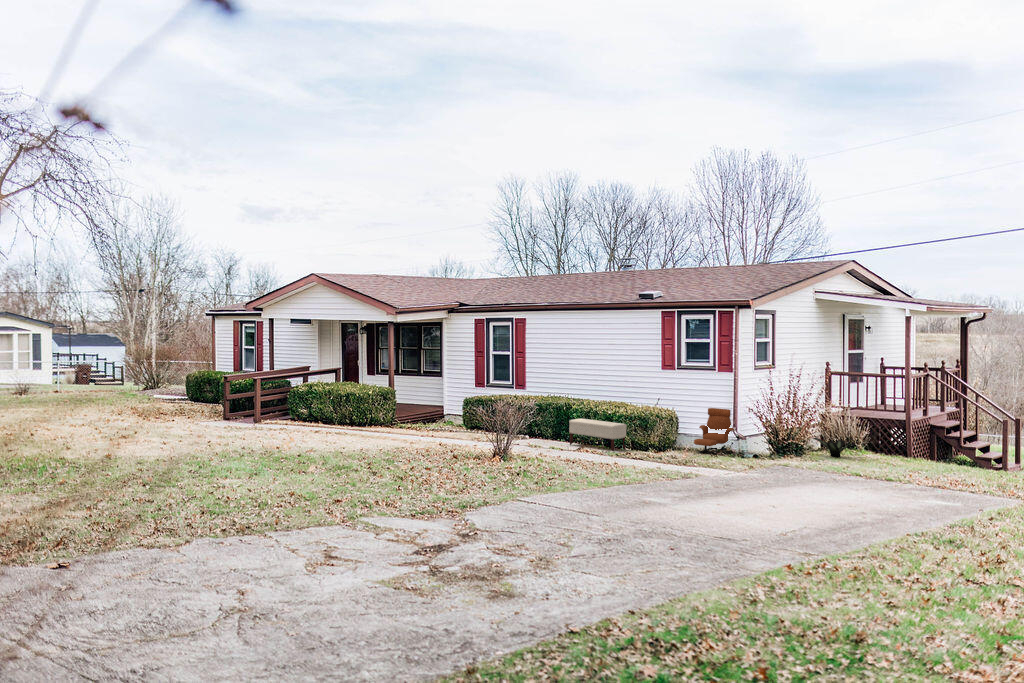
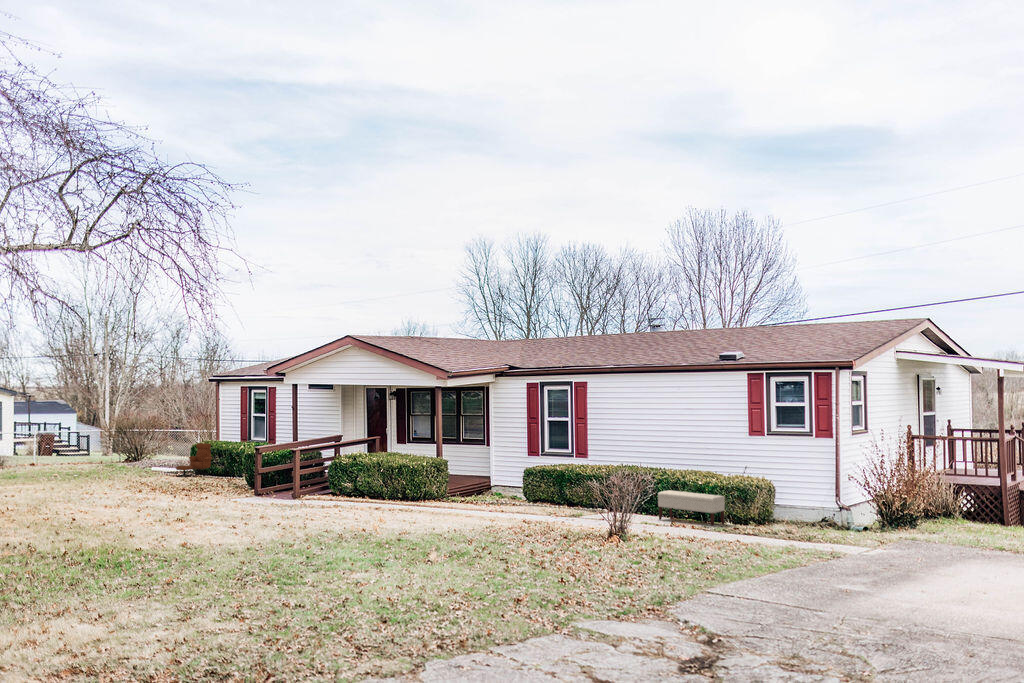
lounge chair: present [694,408,734,454] -> present [176,443,212,477]
potted plant: present [813,438,847,458] -> none [922,508,972,530]

